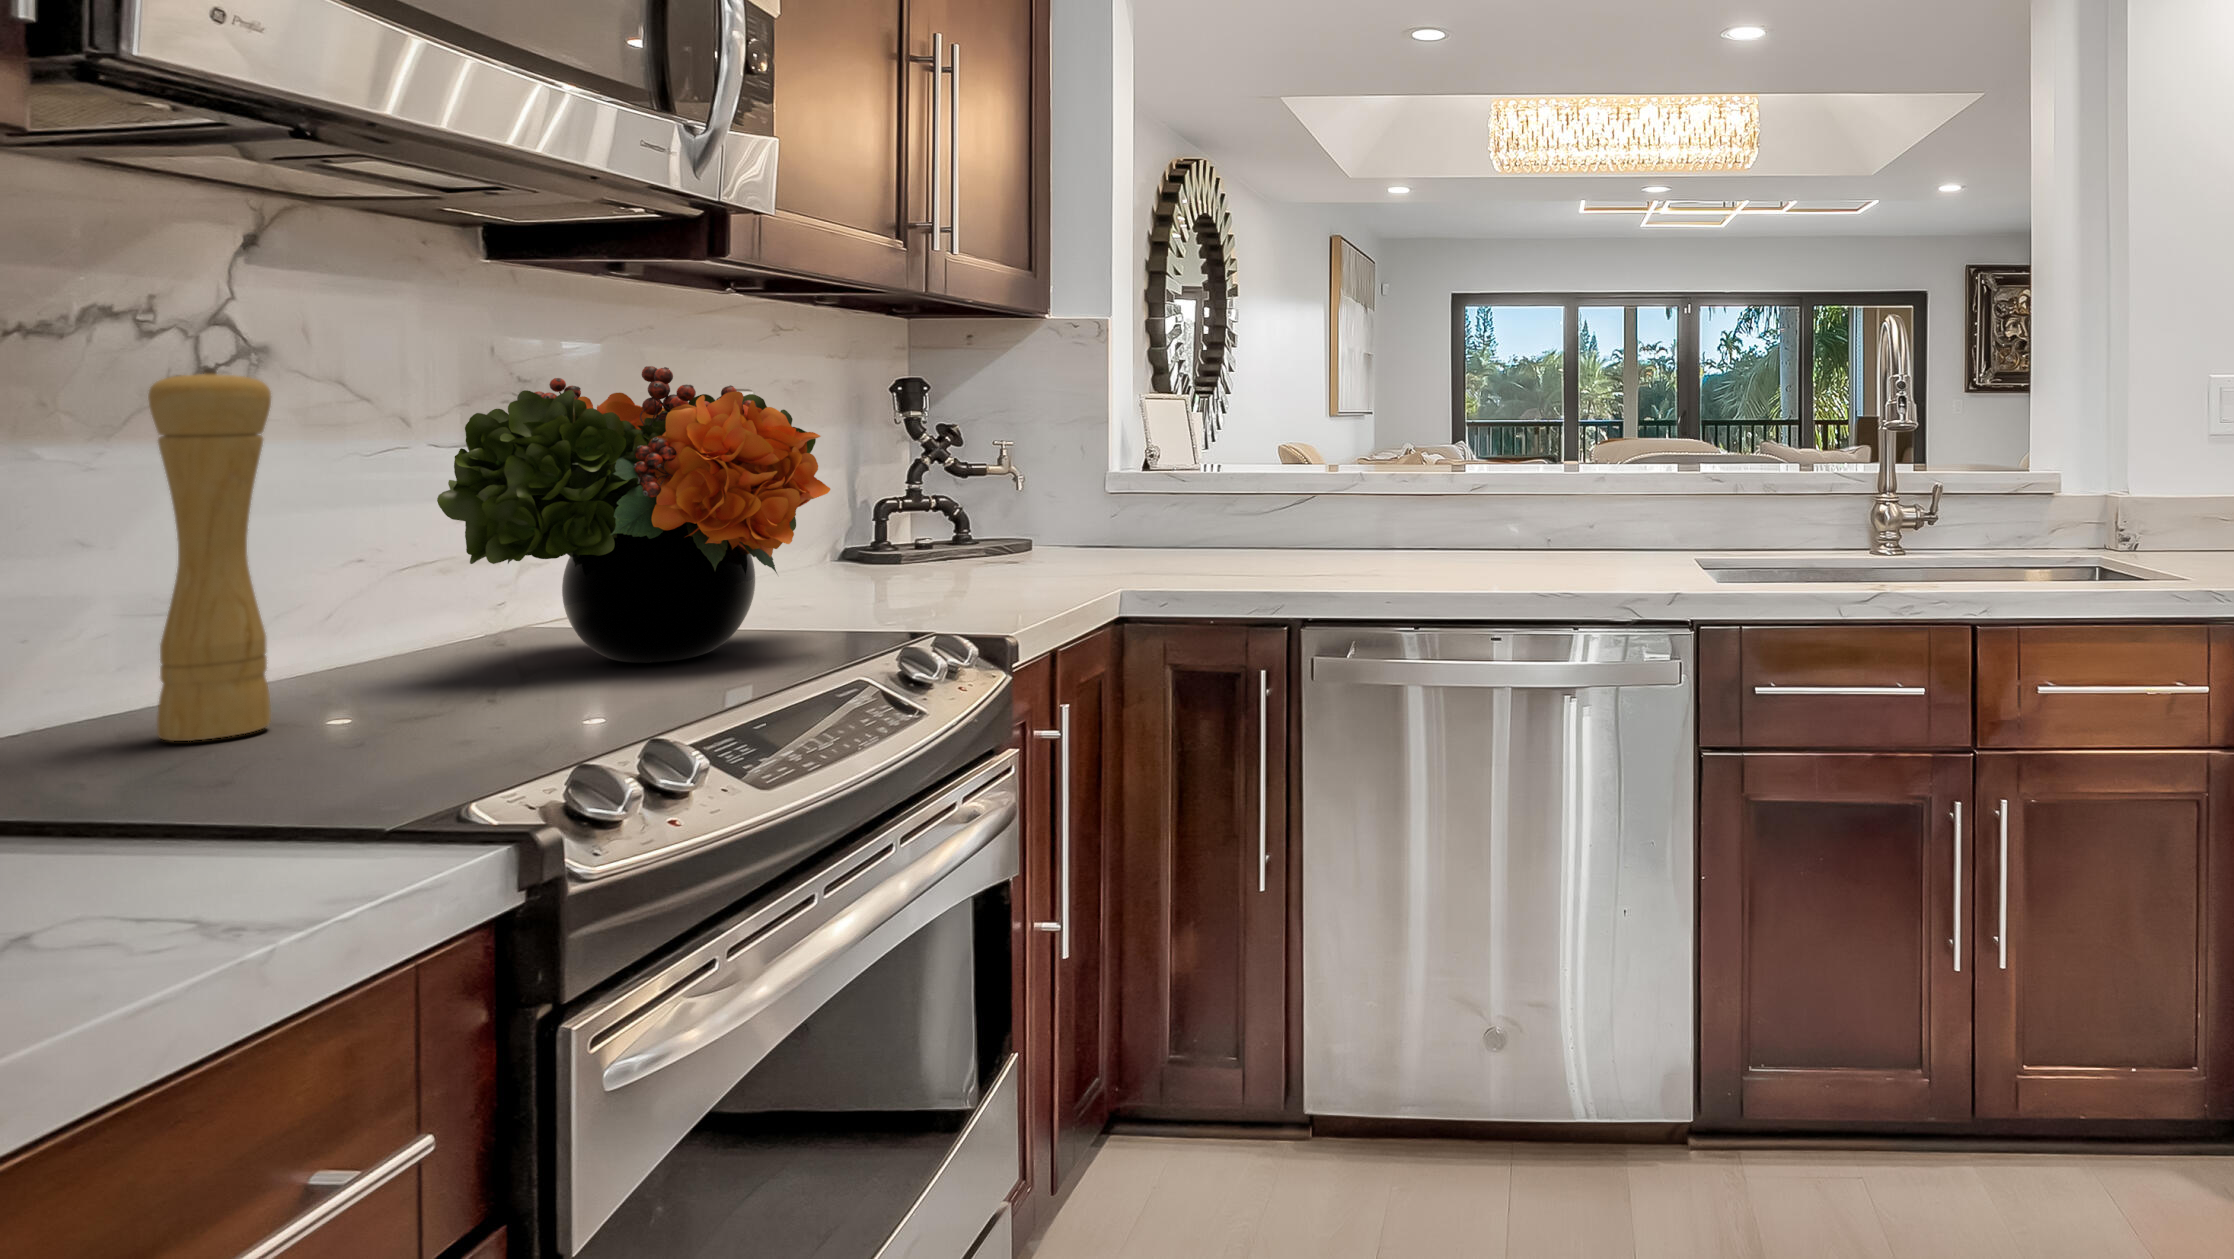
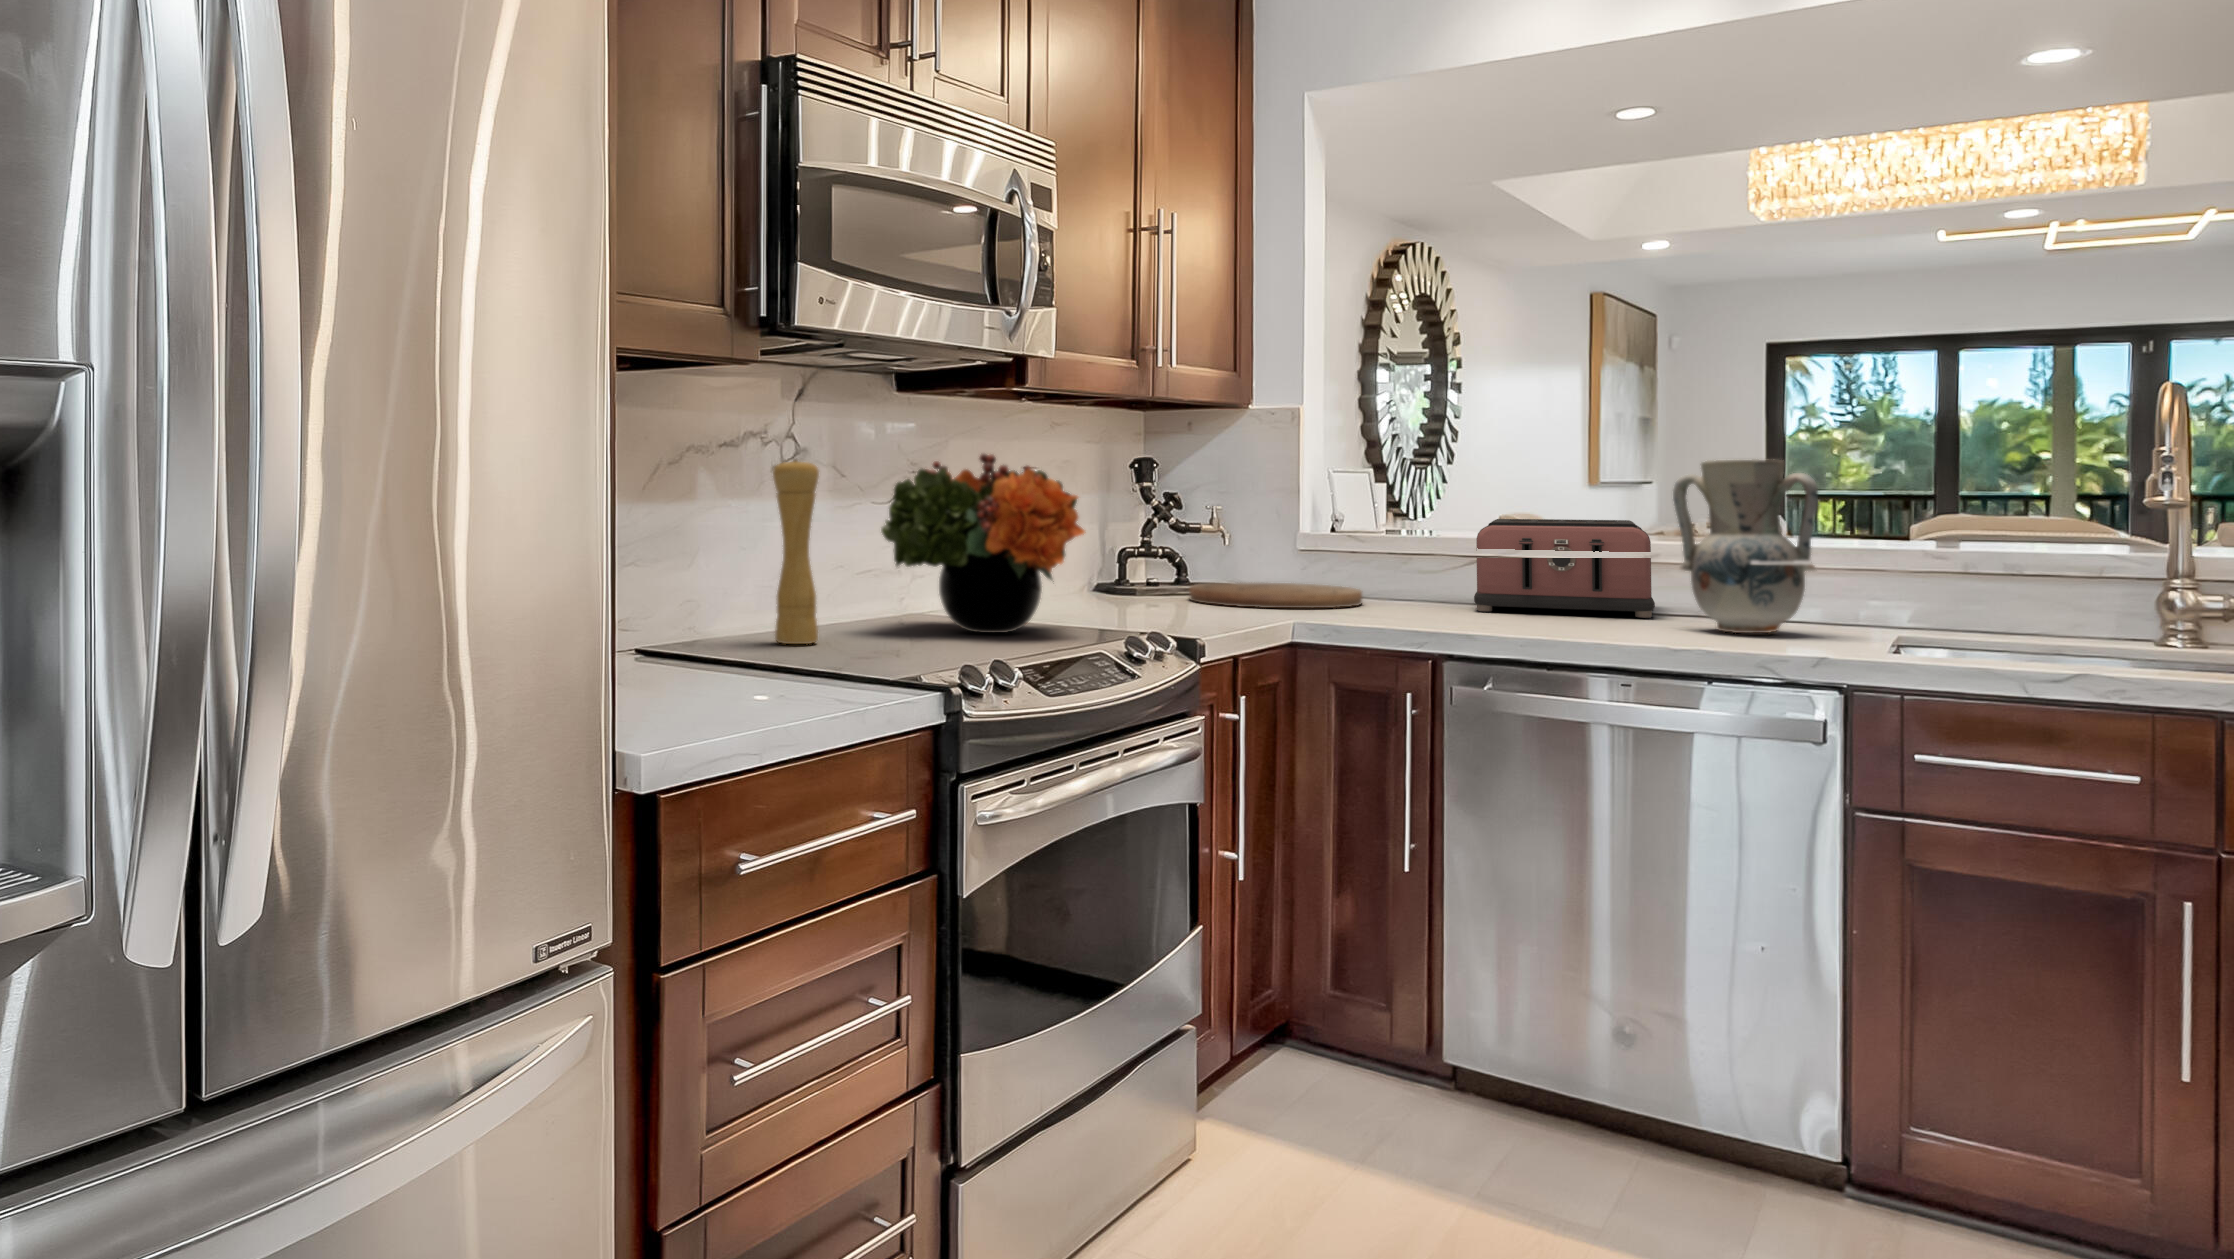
vase: none [1516,384,1644,569] -> present [1673,459,1818,633]
toaster: none [1307,450,1486,559] -> present [1474,519,1655,618]
cutting board: none [974,536,1187,574] -> present [1189,583,1362,608]

